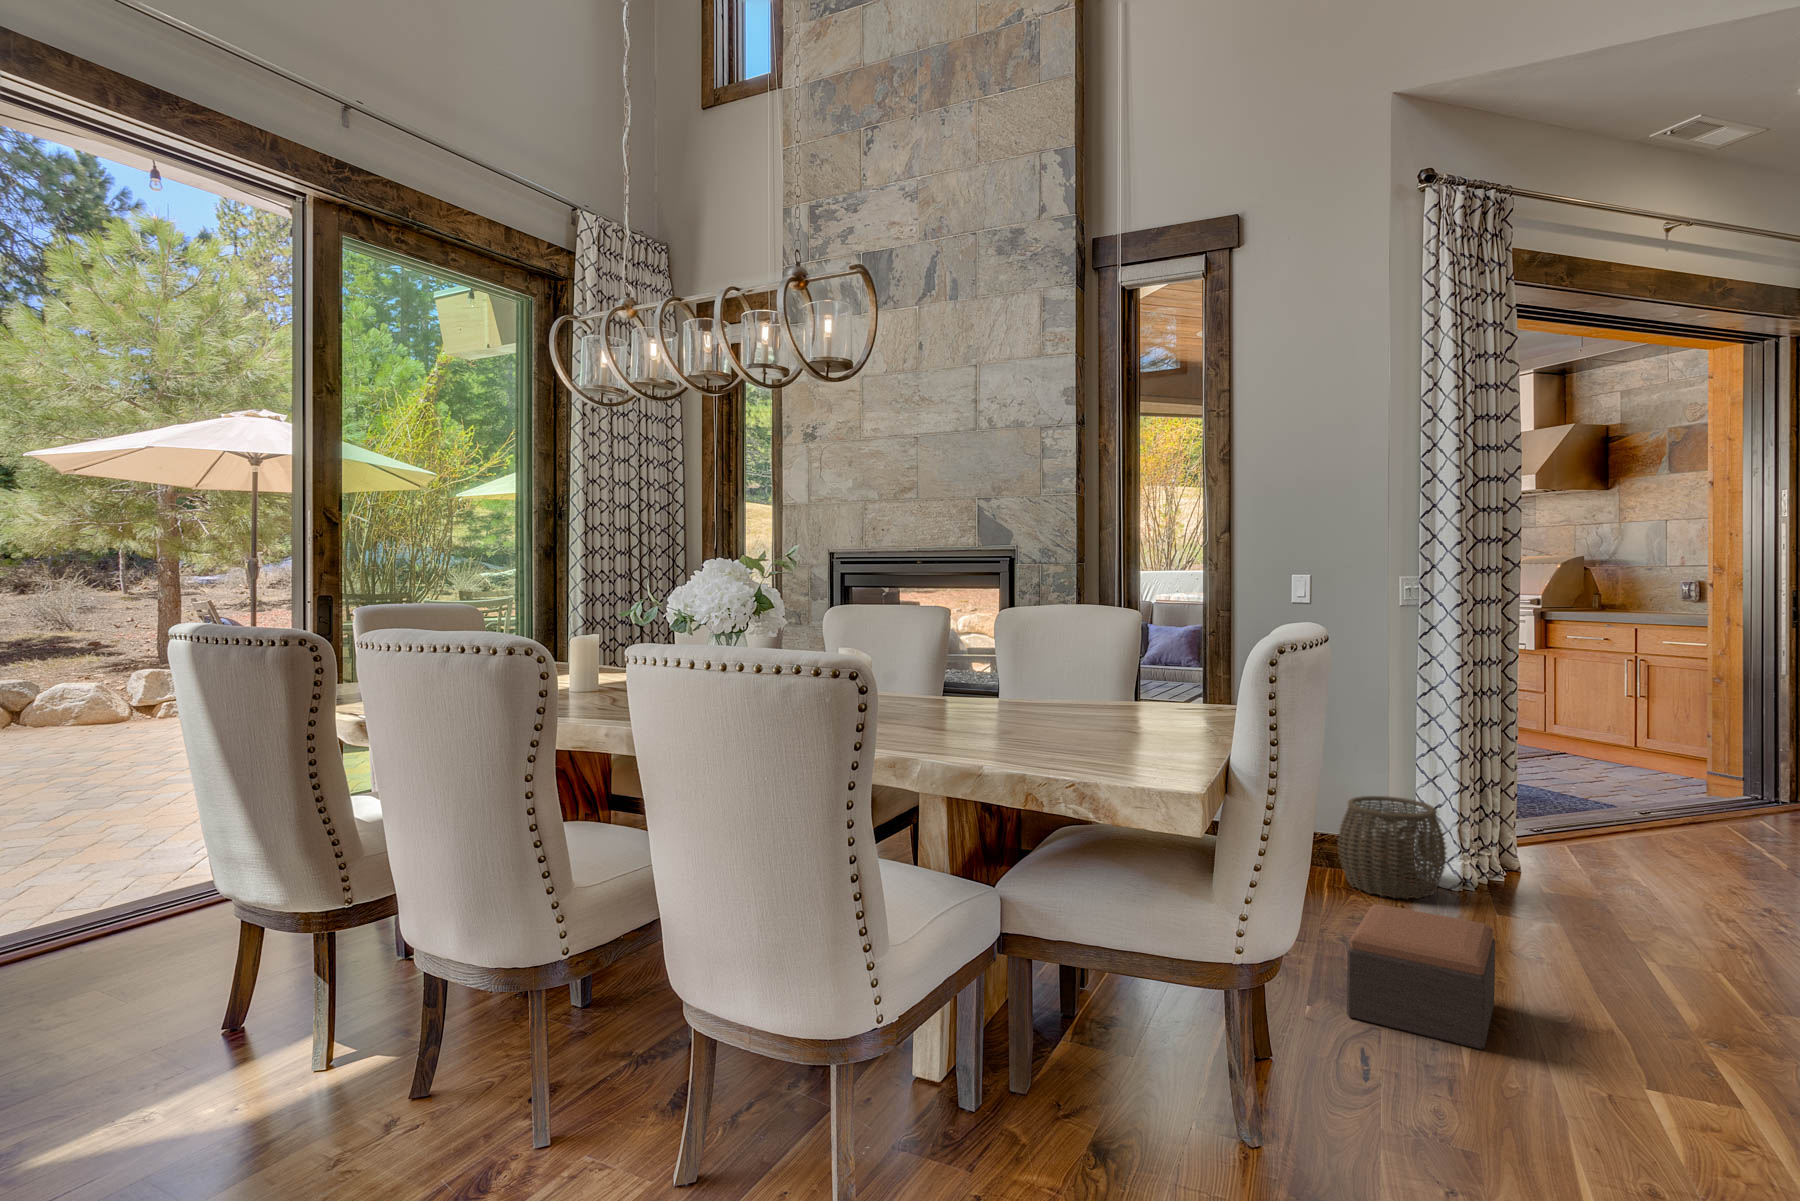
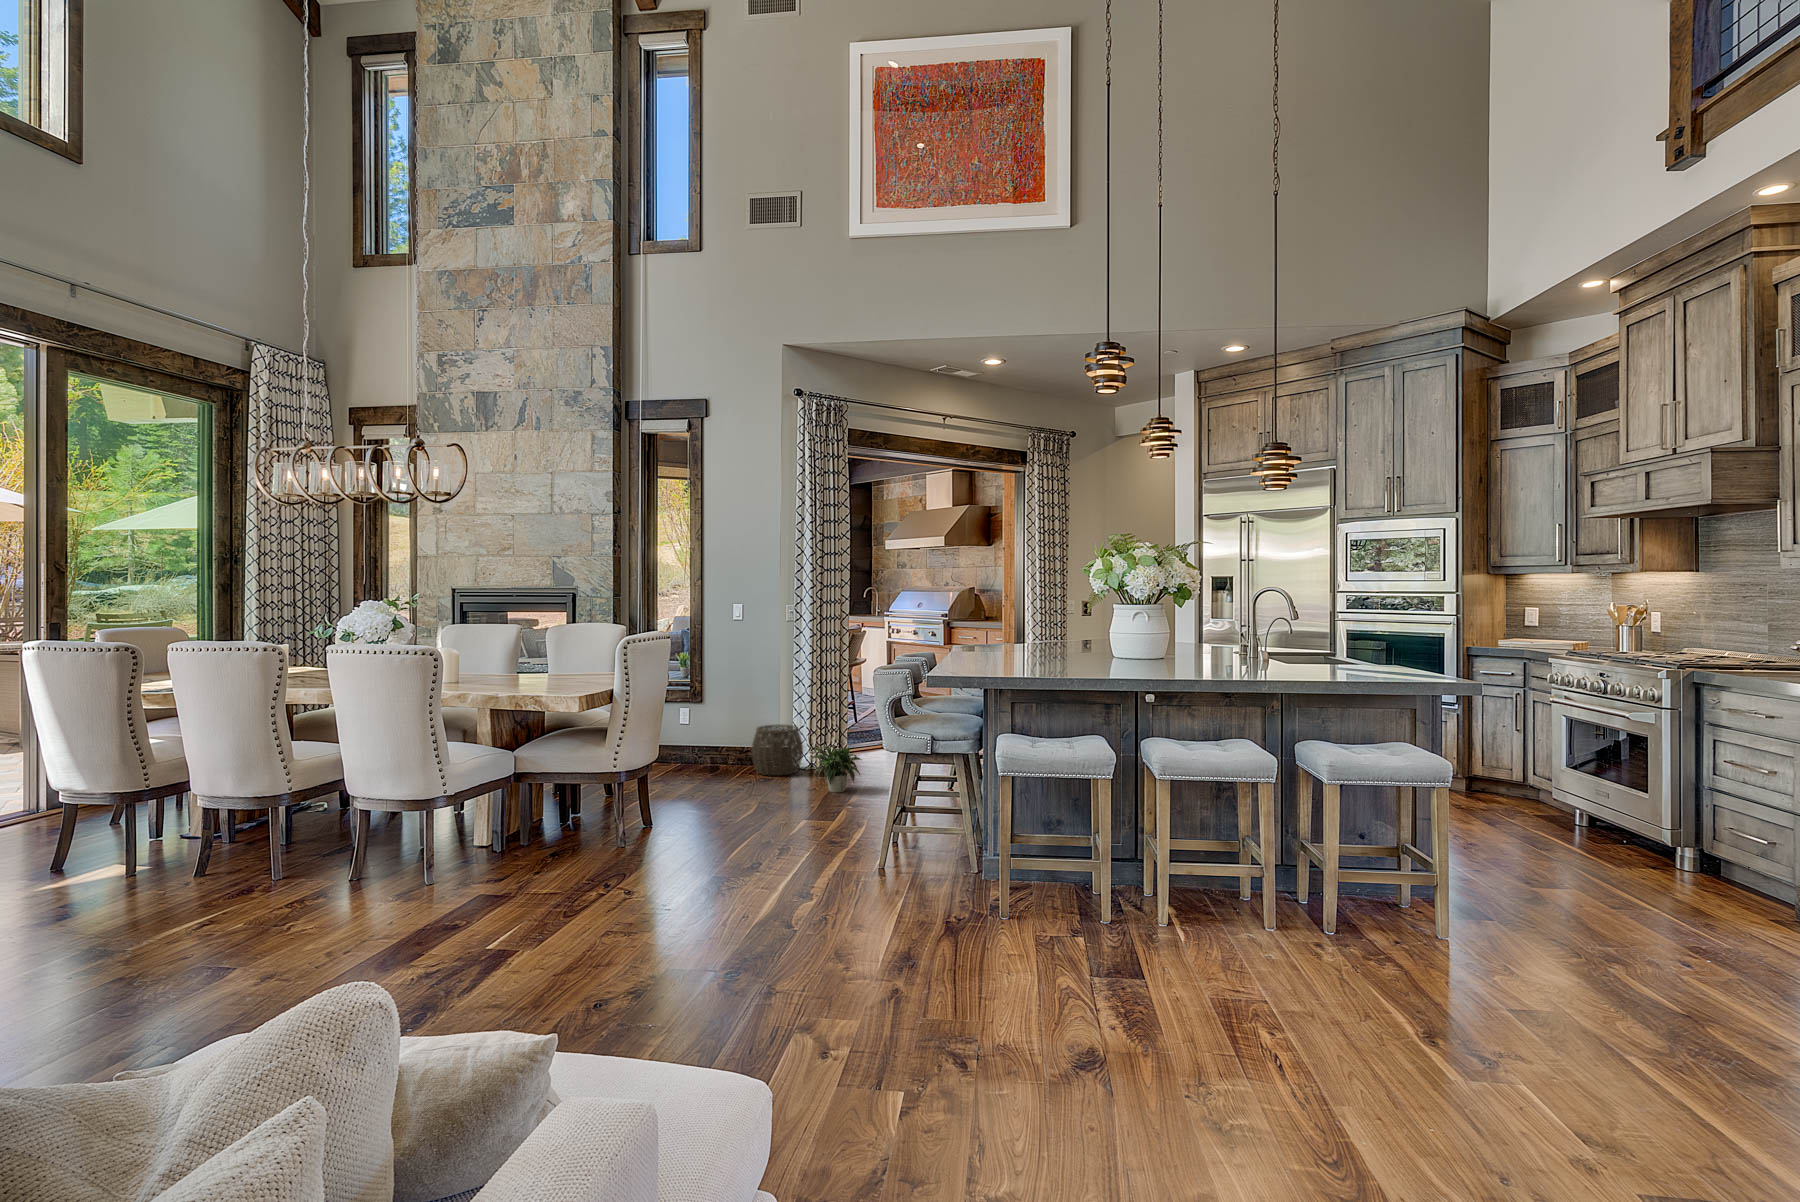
potted plant: none [1484,858,1659,970] -> present [802,744,862,792]
footstool: present [1347,904,1495,1050] -> none [704,766,776,819]

